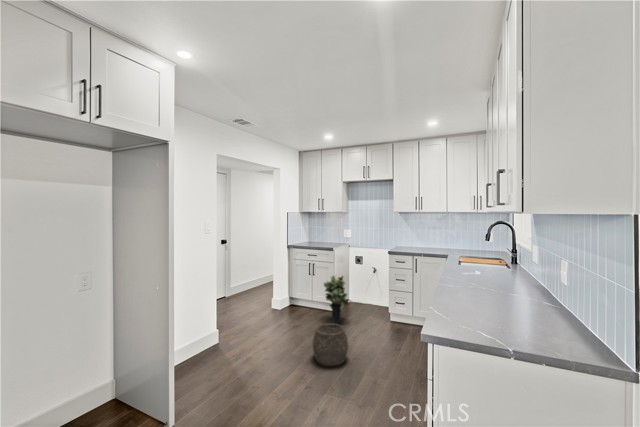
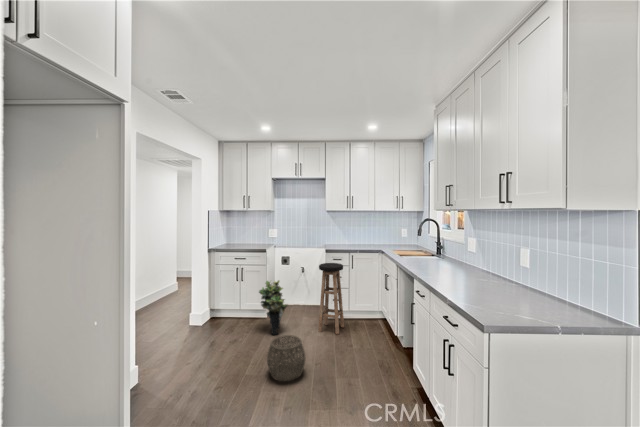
bar stool: none [378,262,407,335] -> present [318,263,344,334]

